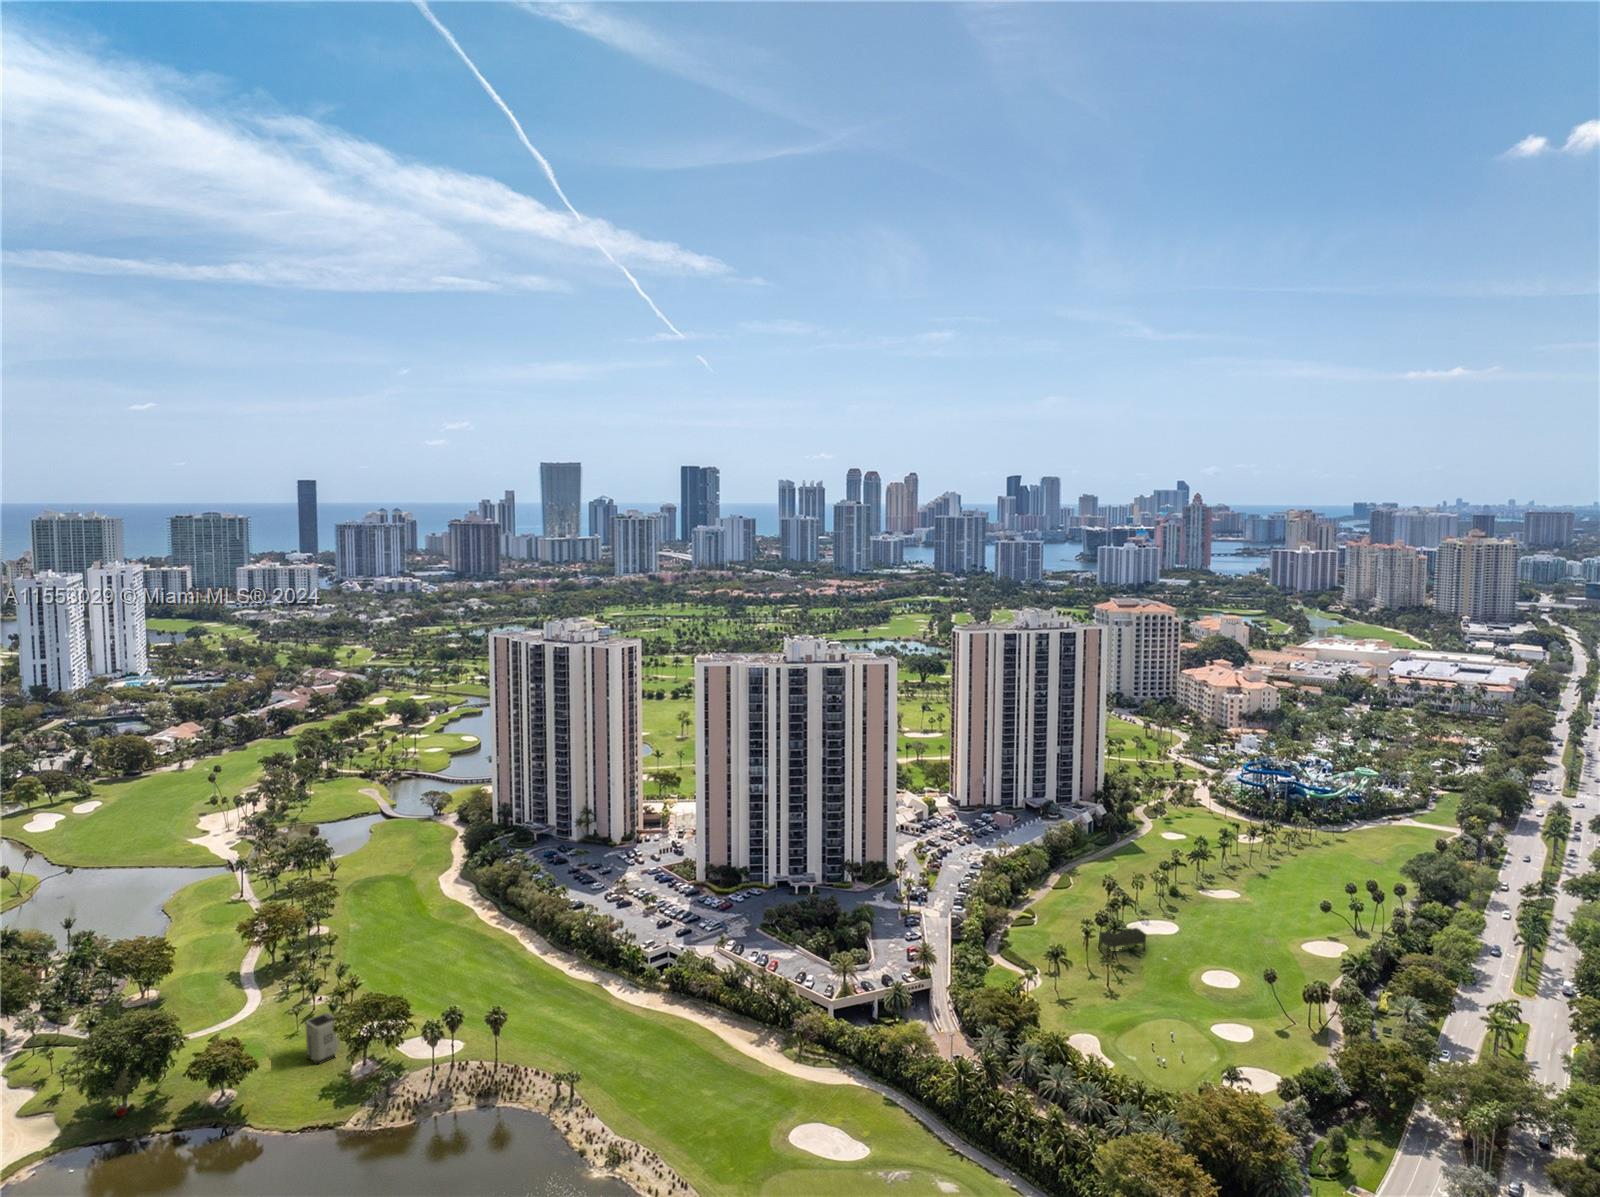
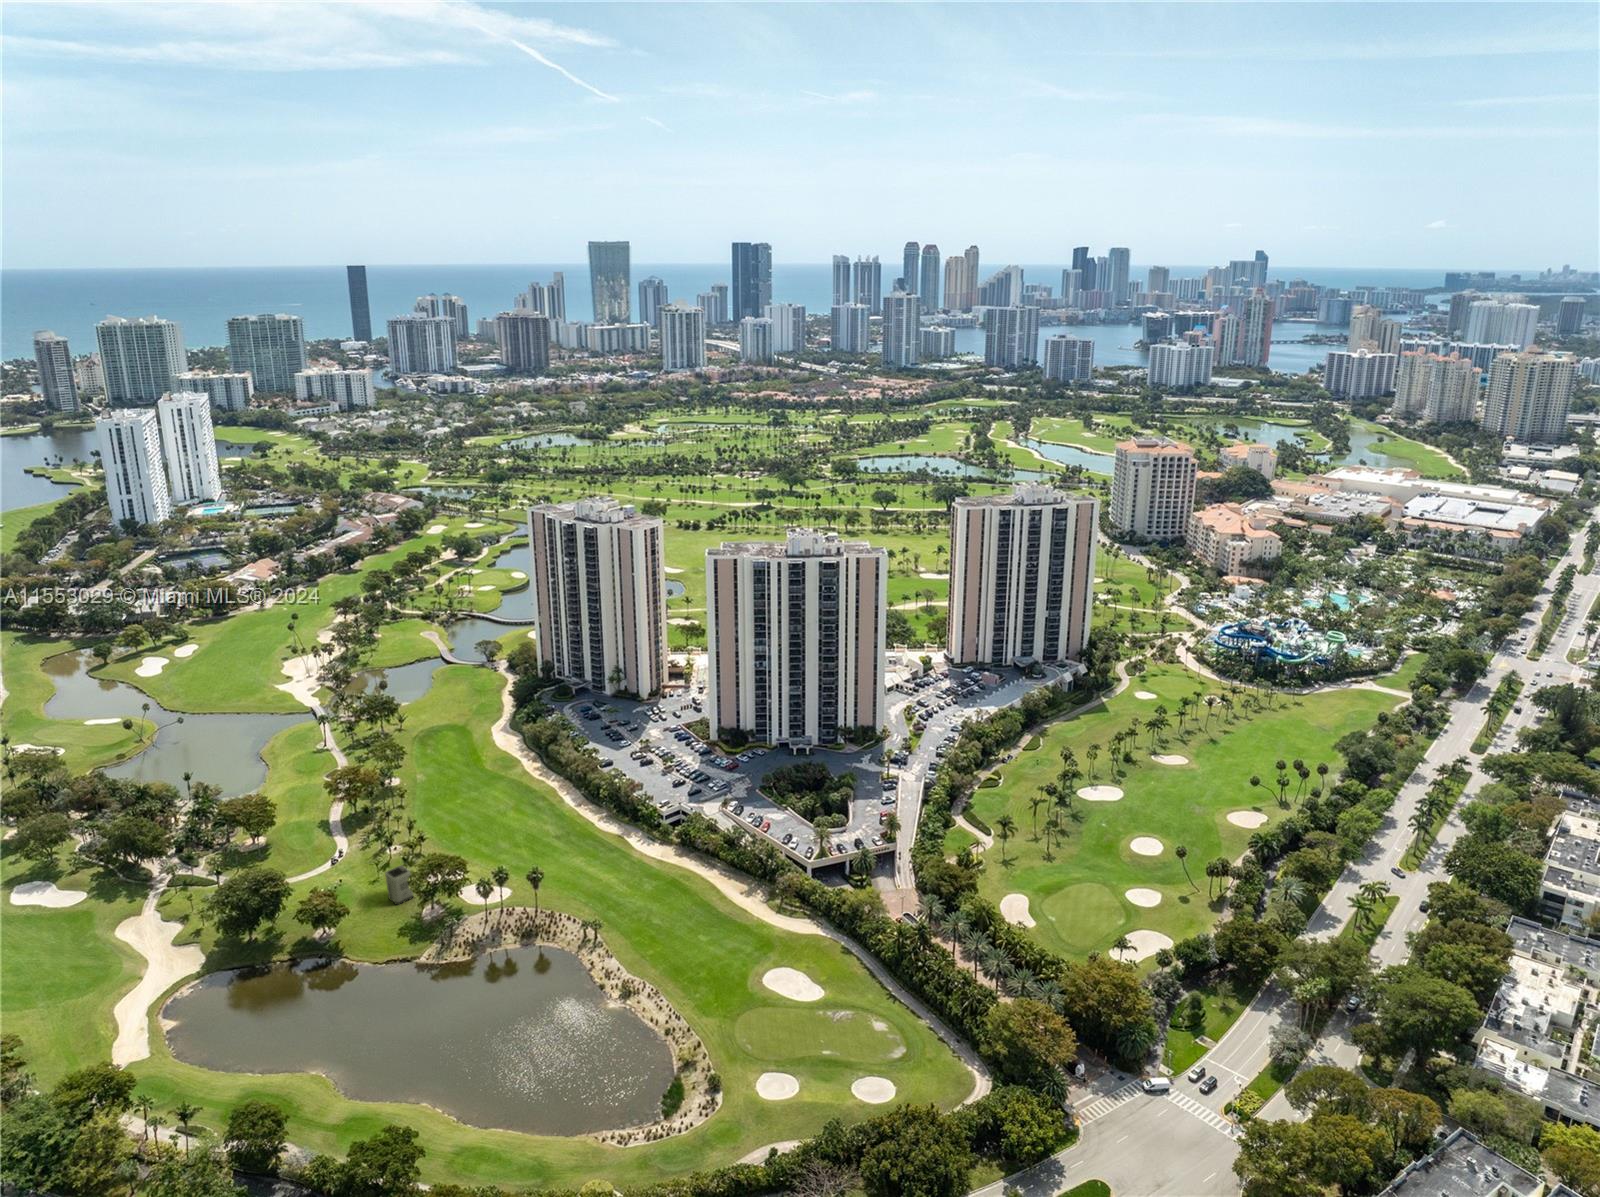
bench: present [1100,928,1146,956] -> none [1049,798,1090,822]
potted tree: present [99,1068,141,1117] -> none [231,911,263,946]

